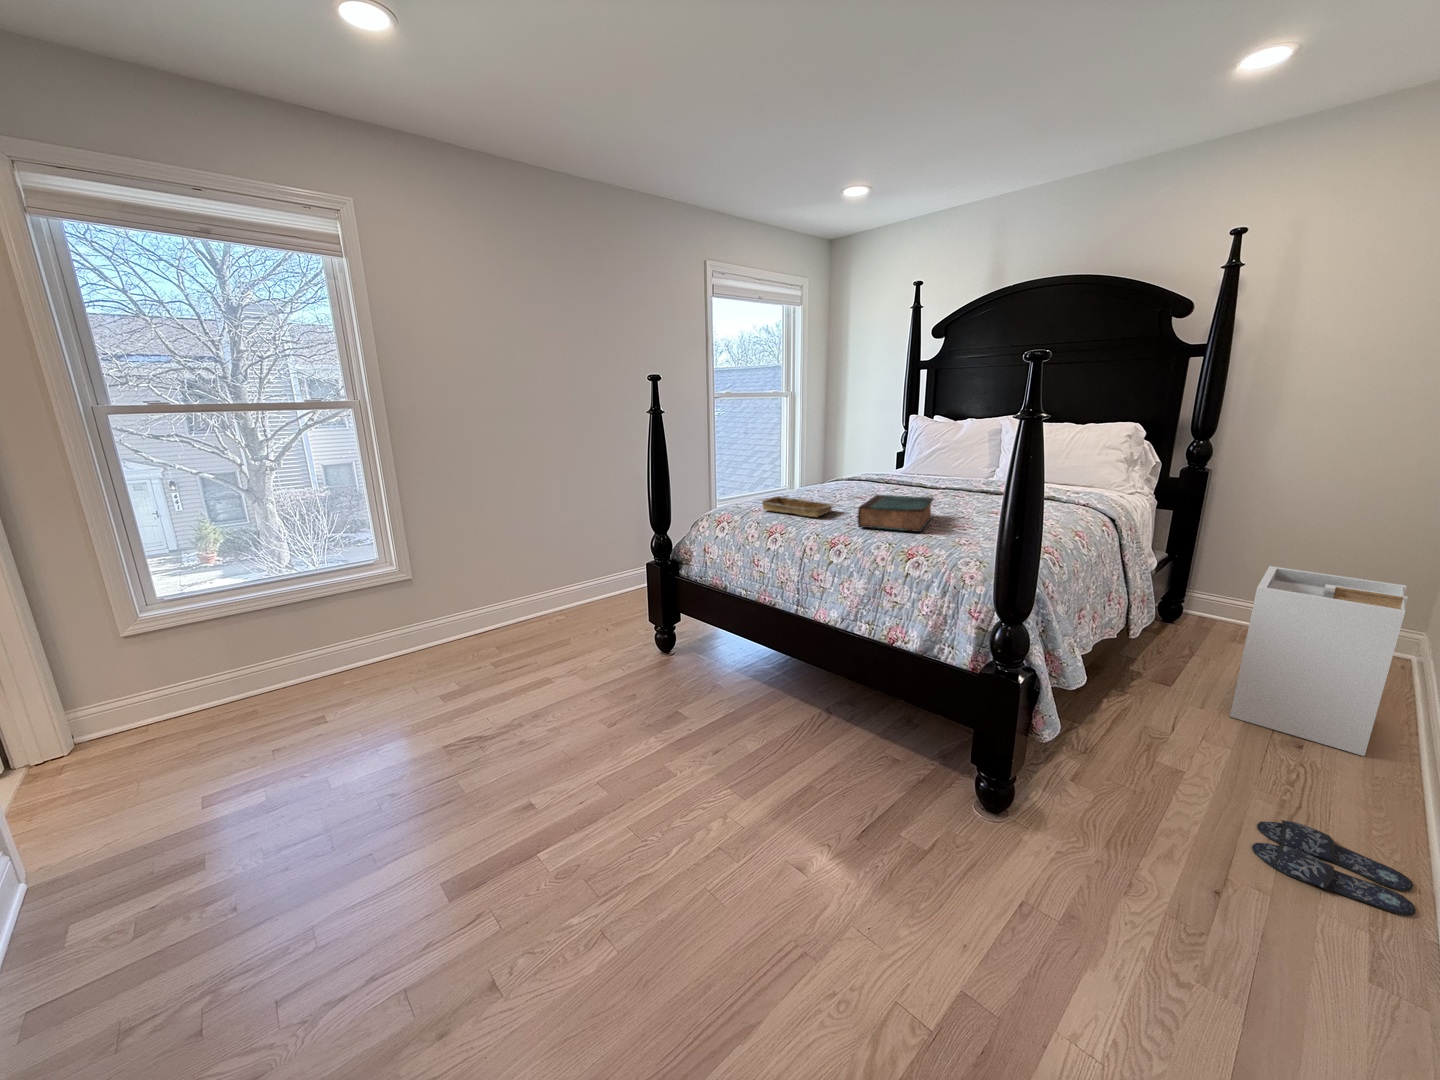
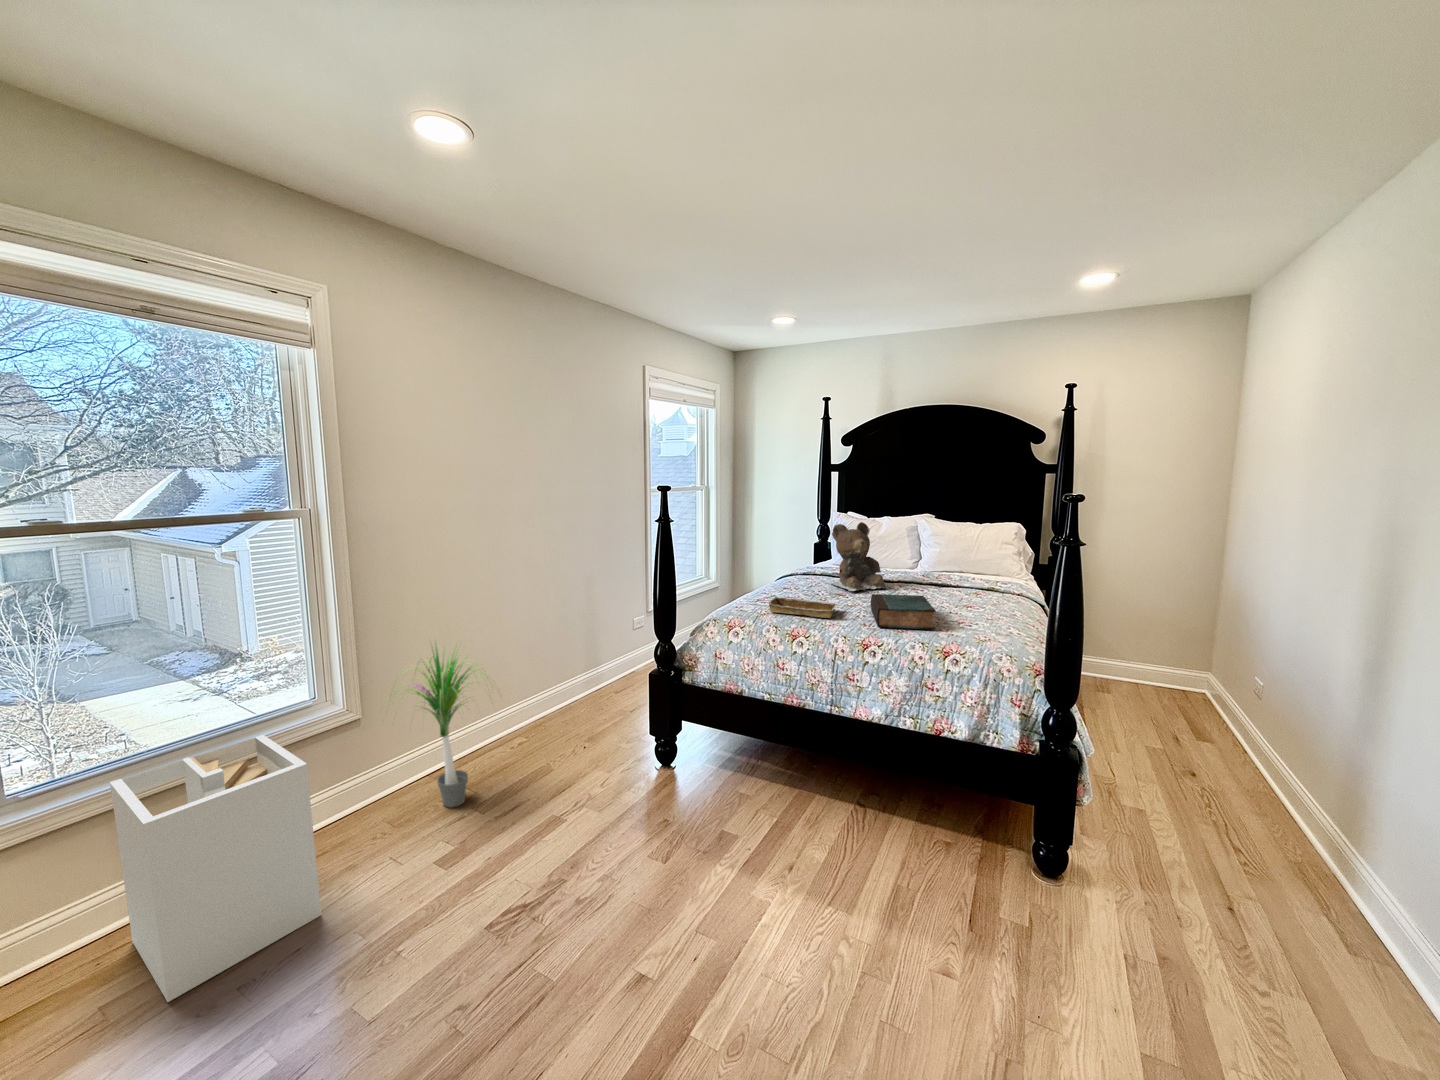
teddy bear: none [862,419,923,495] -> present [831,522,888,591]
potted plant: none [417,515,522,661] -> present [408,647,488,807]
laundry hamper: present [1230,566,1408,756] -> present [110,735,321,1002]
slippers: present [1252,820,1416,916] -> none [1219,840,1340,898]

